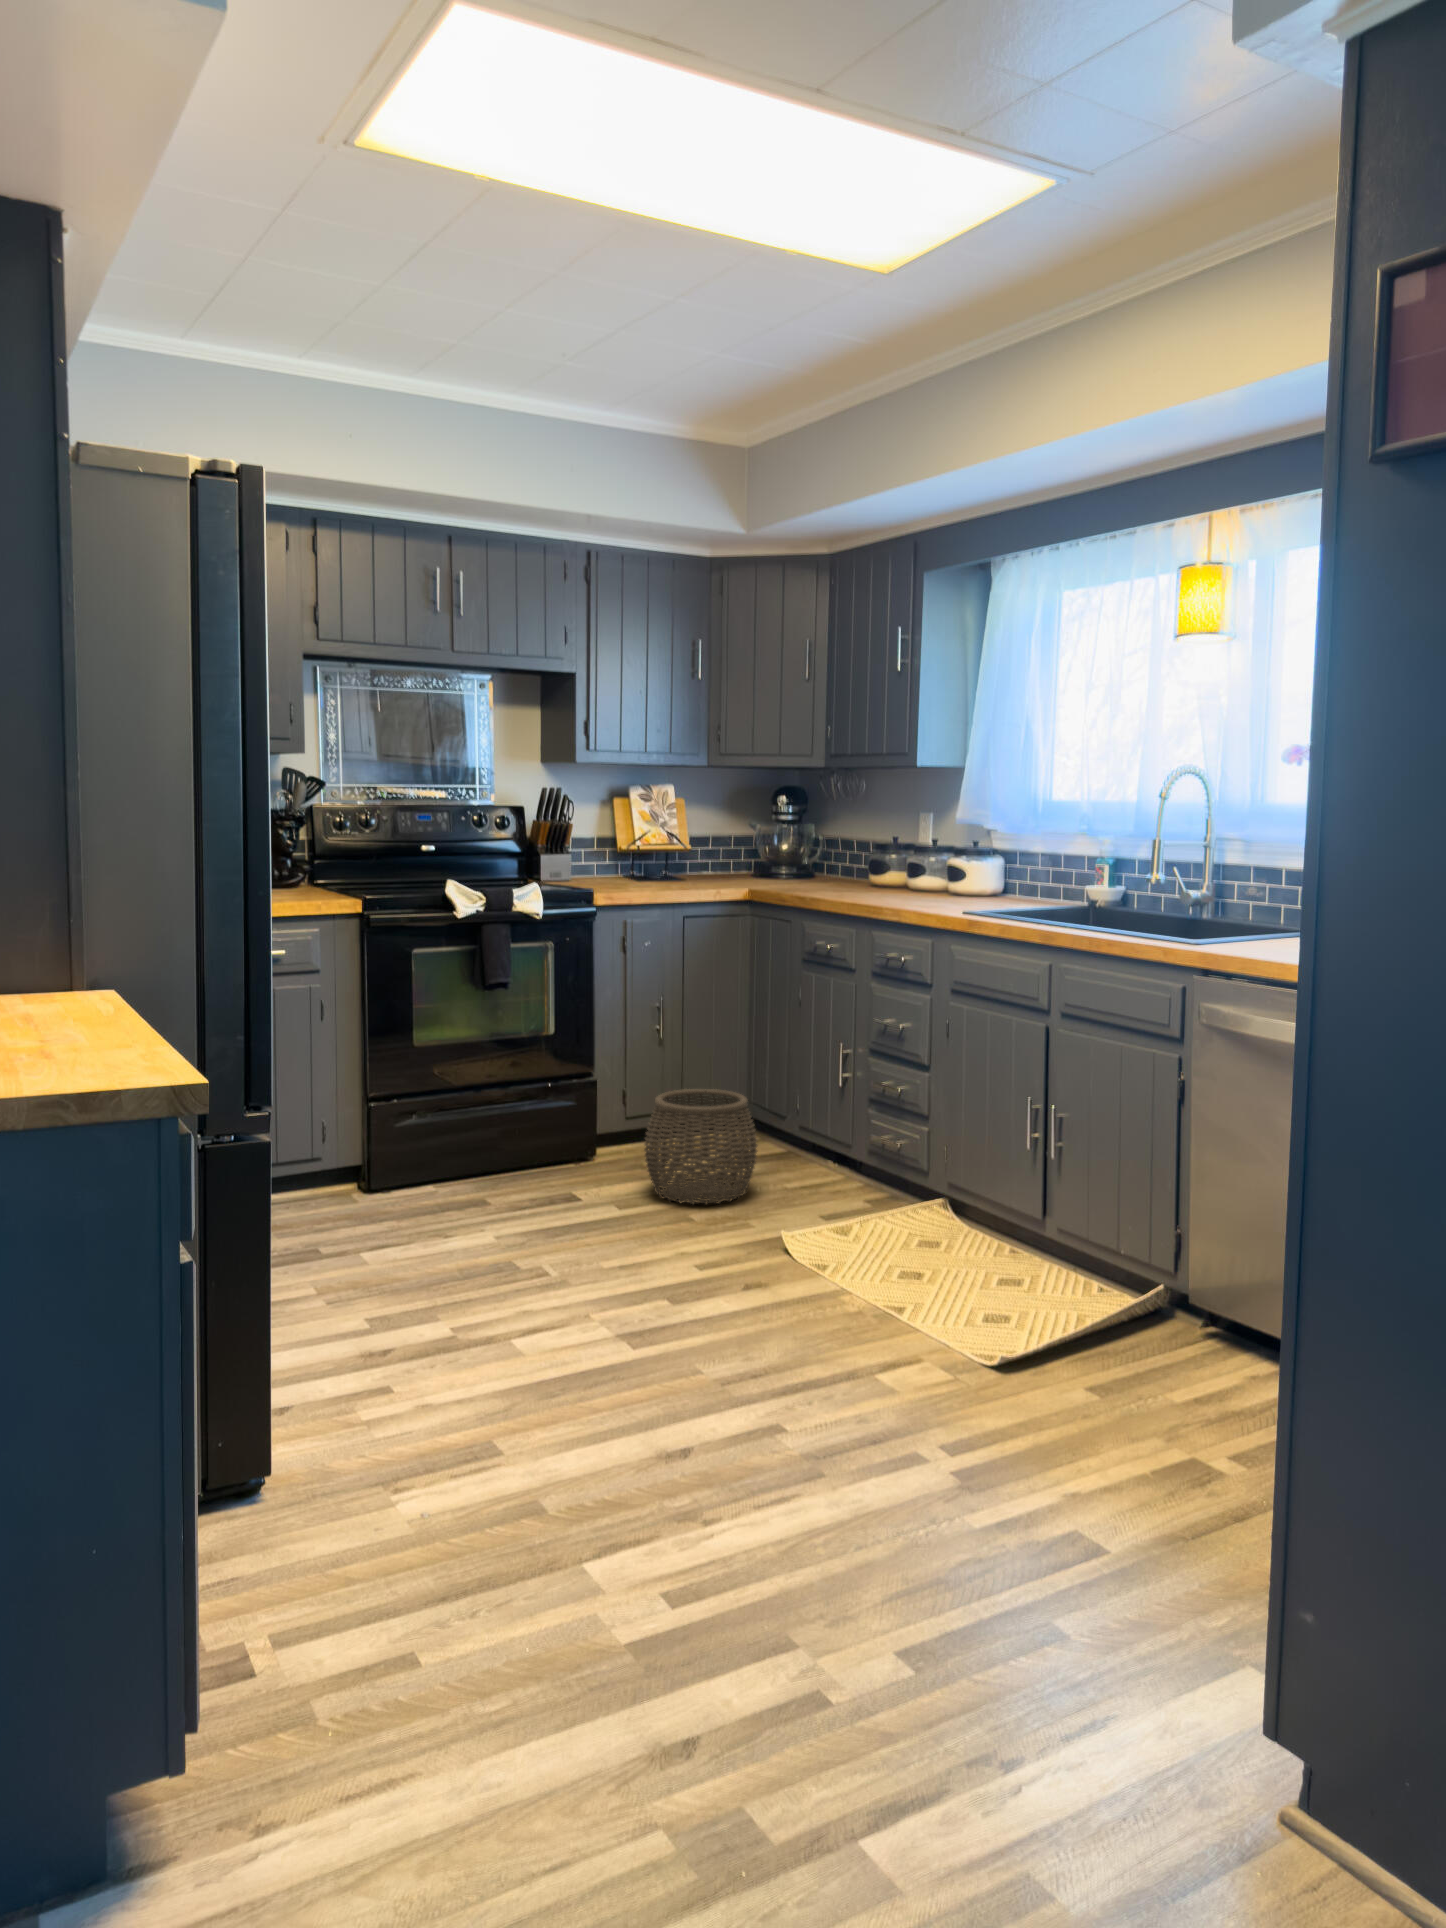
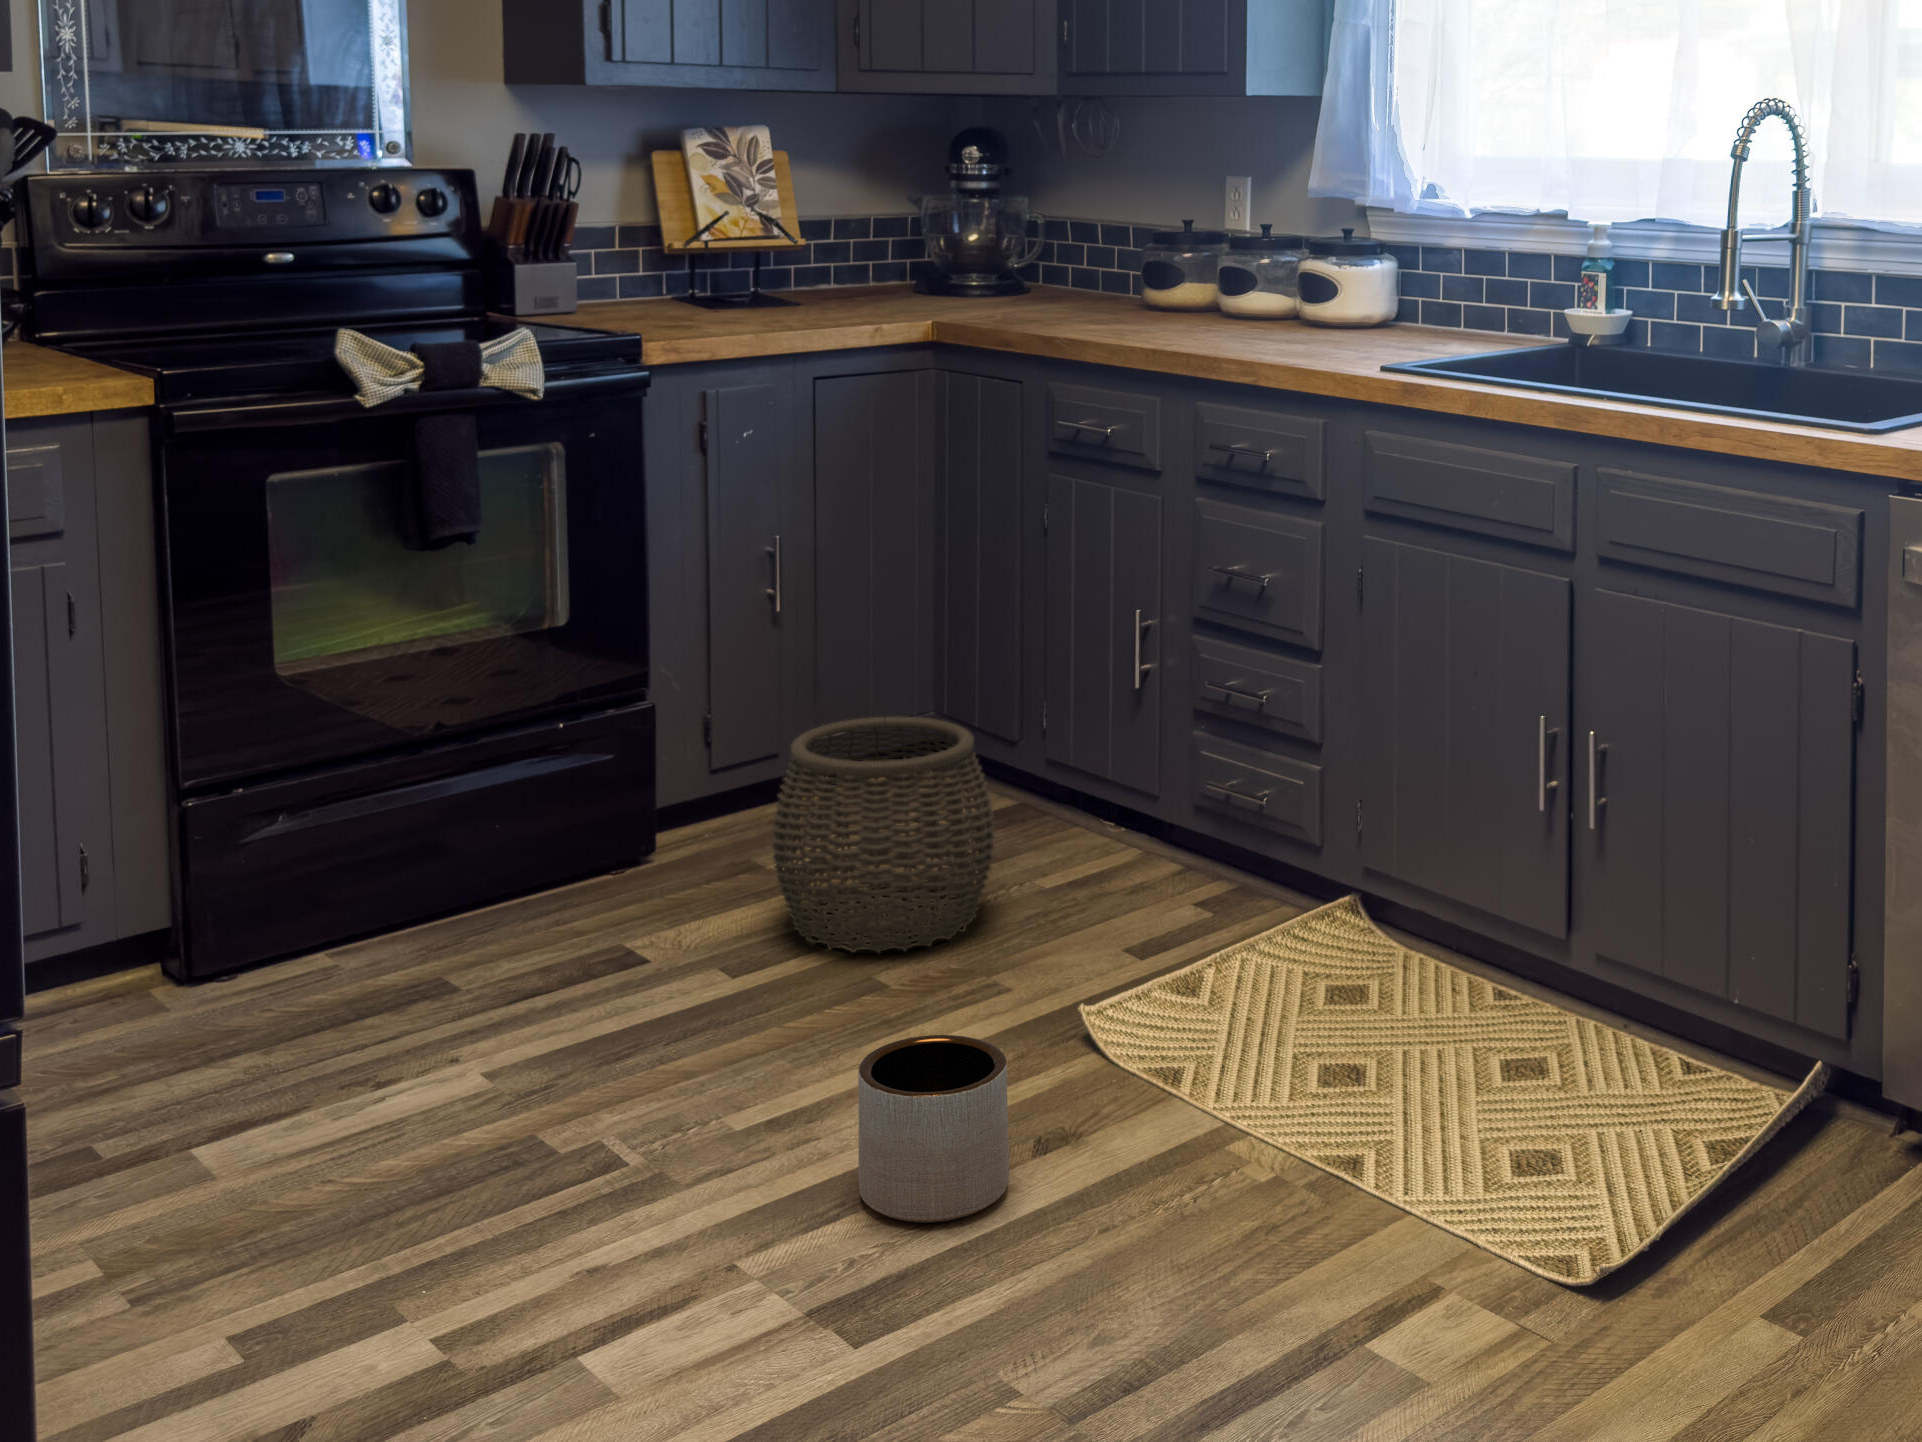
planter: none [655,1227,727,1311] -> present [858,1035,1009,1223]

